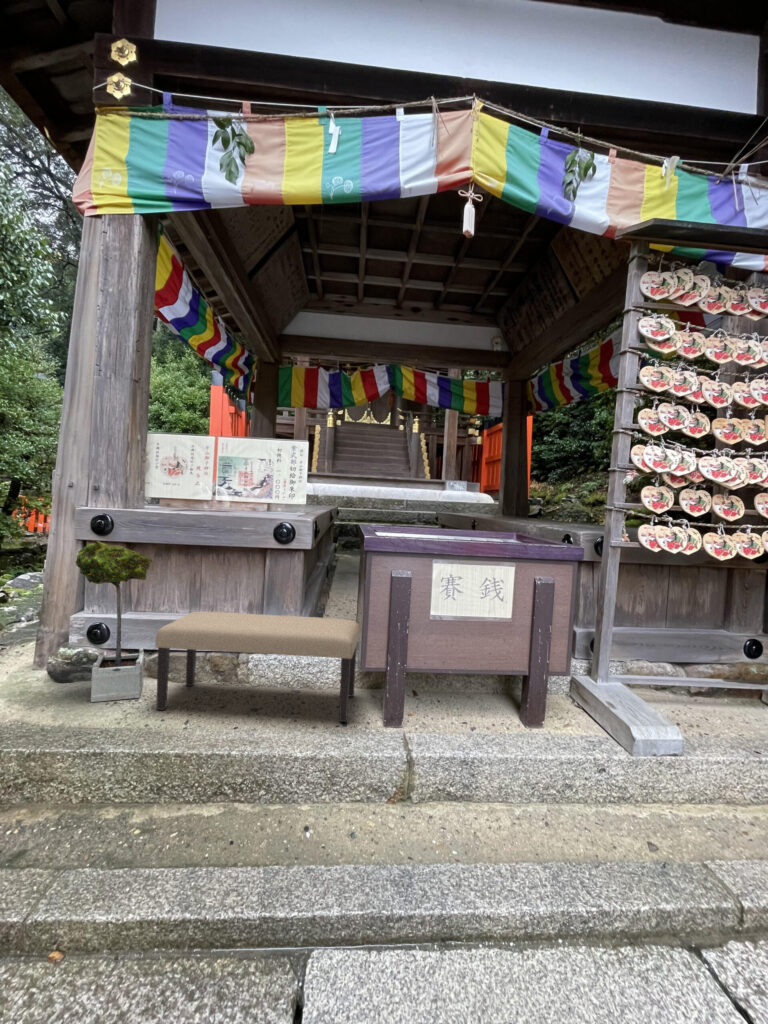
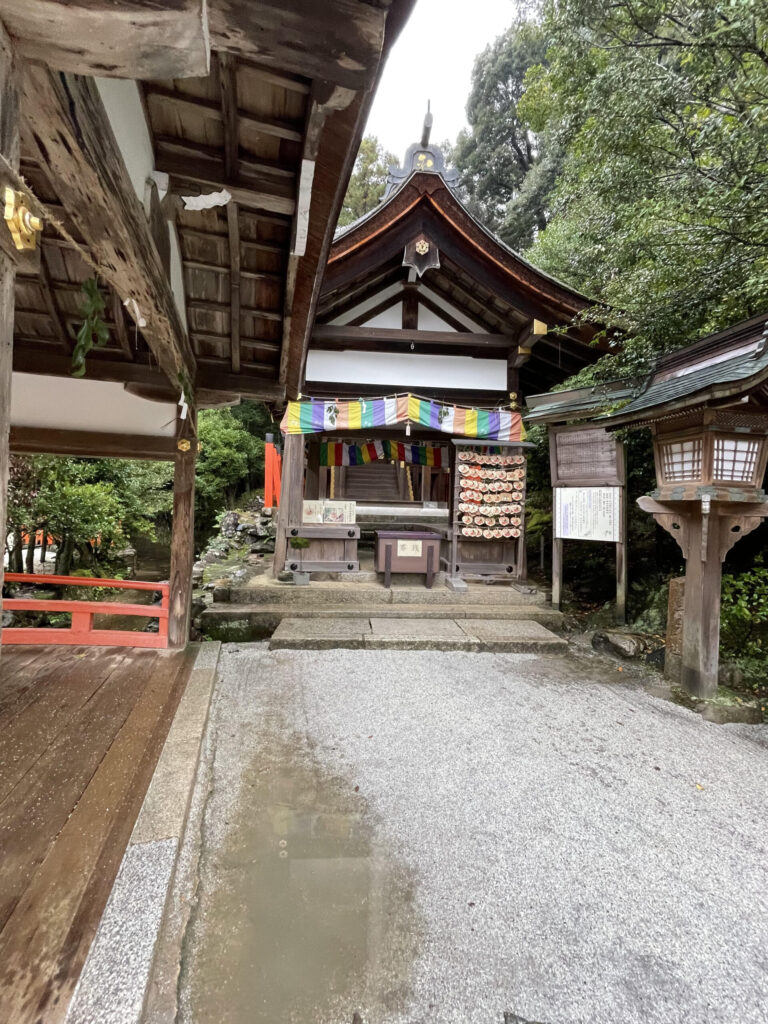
bench: present [156,612,360,722] -> none [317,559,376,588]

